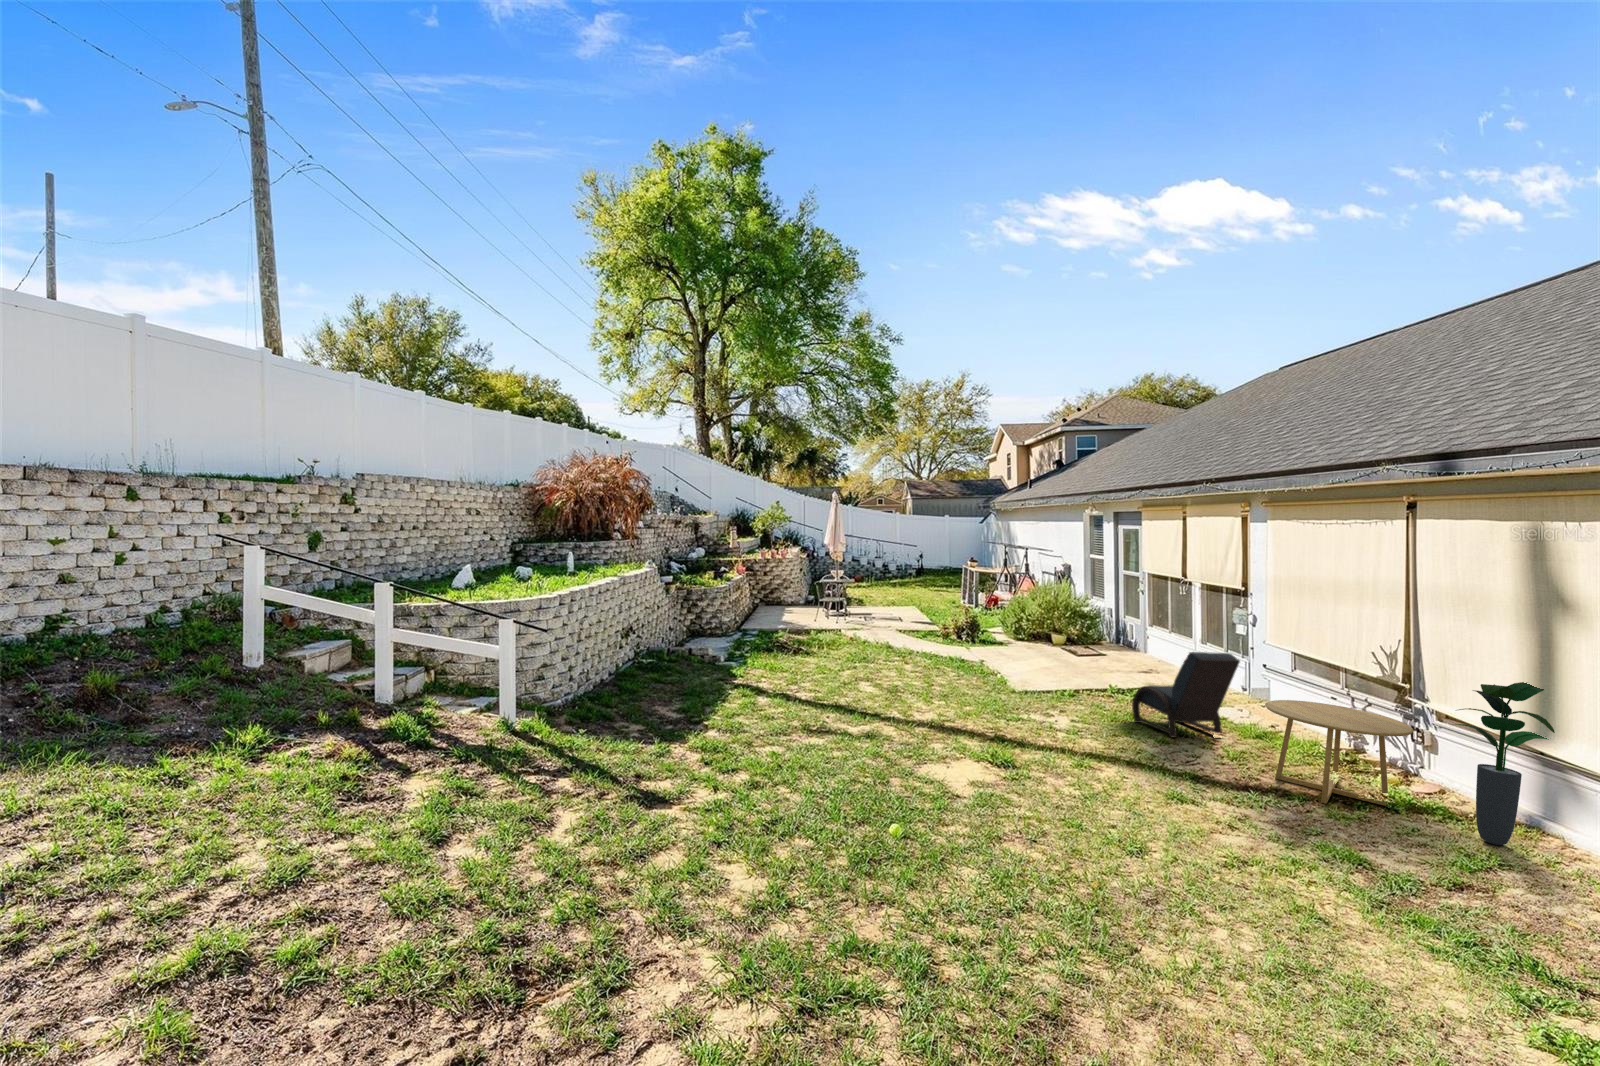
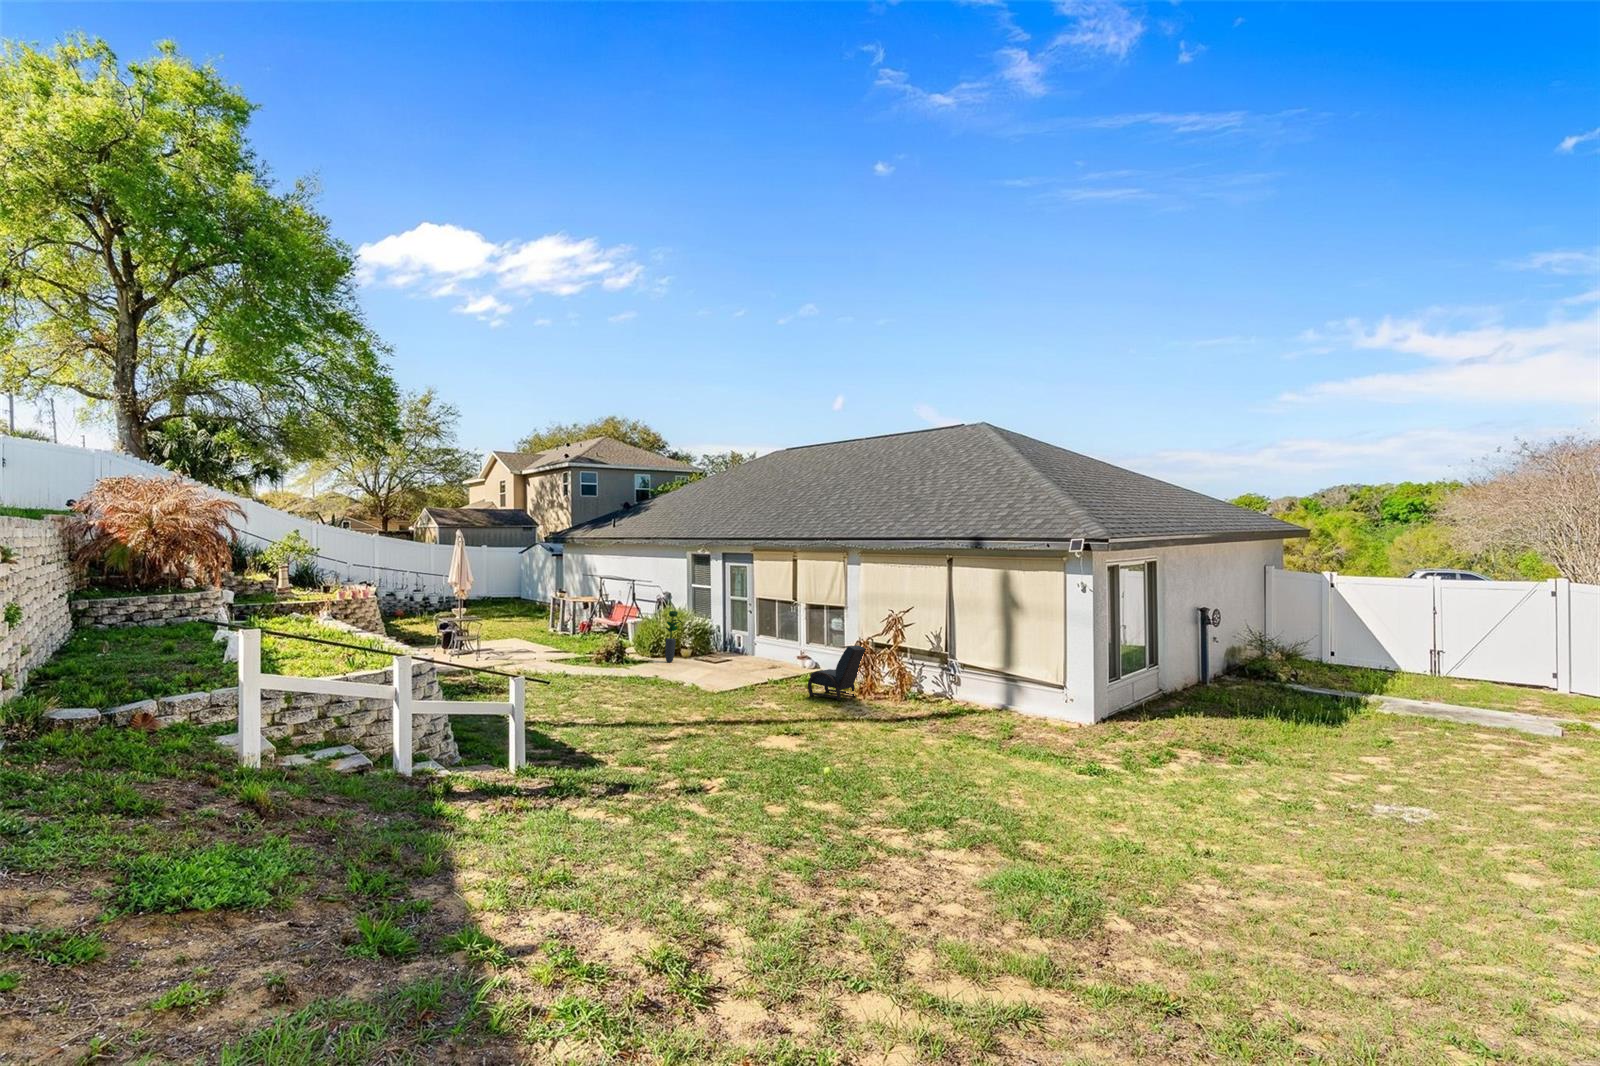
potted plant: present [1455,682,1555,845] -> present [665,611,682,662]
round table: present [1265,700,1413,806] -> none [897,666,959,715]

